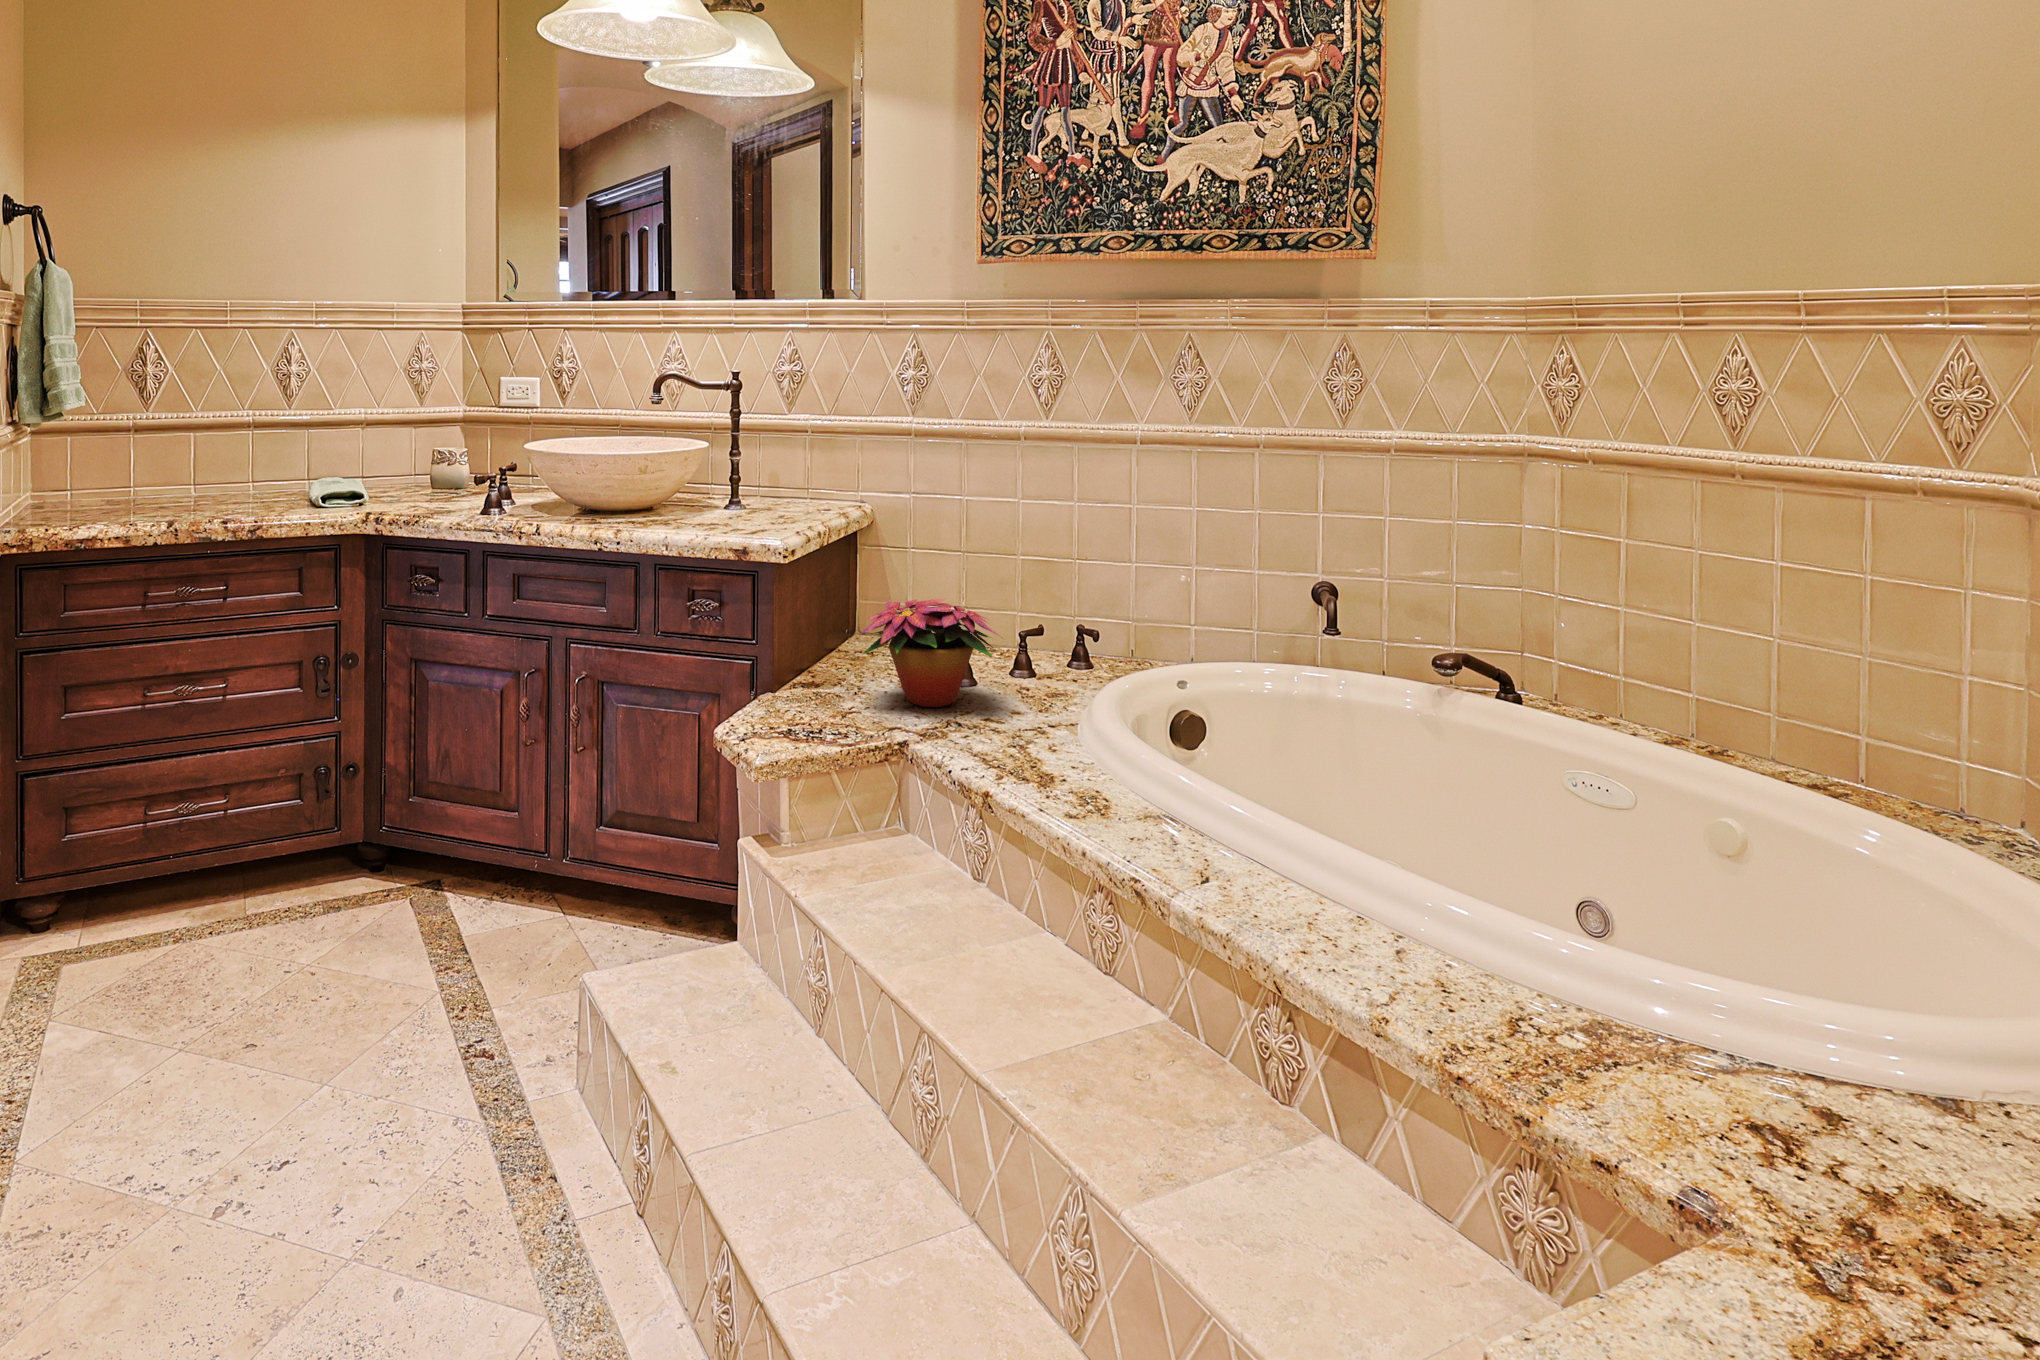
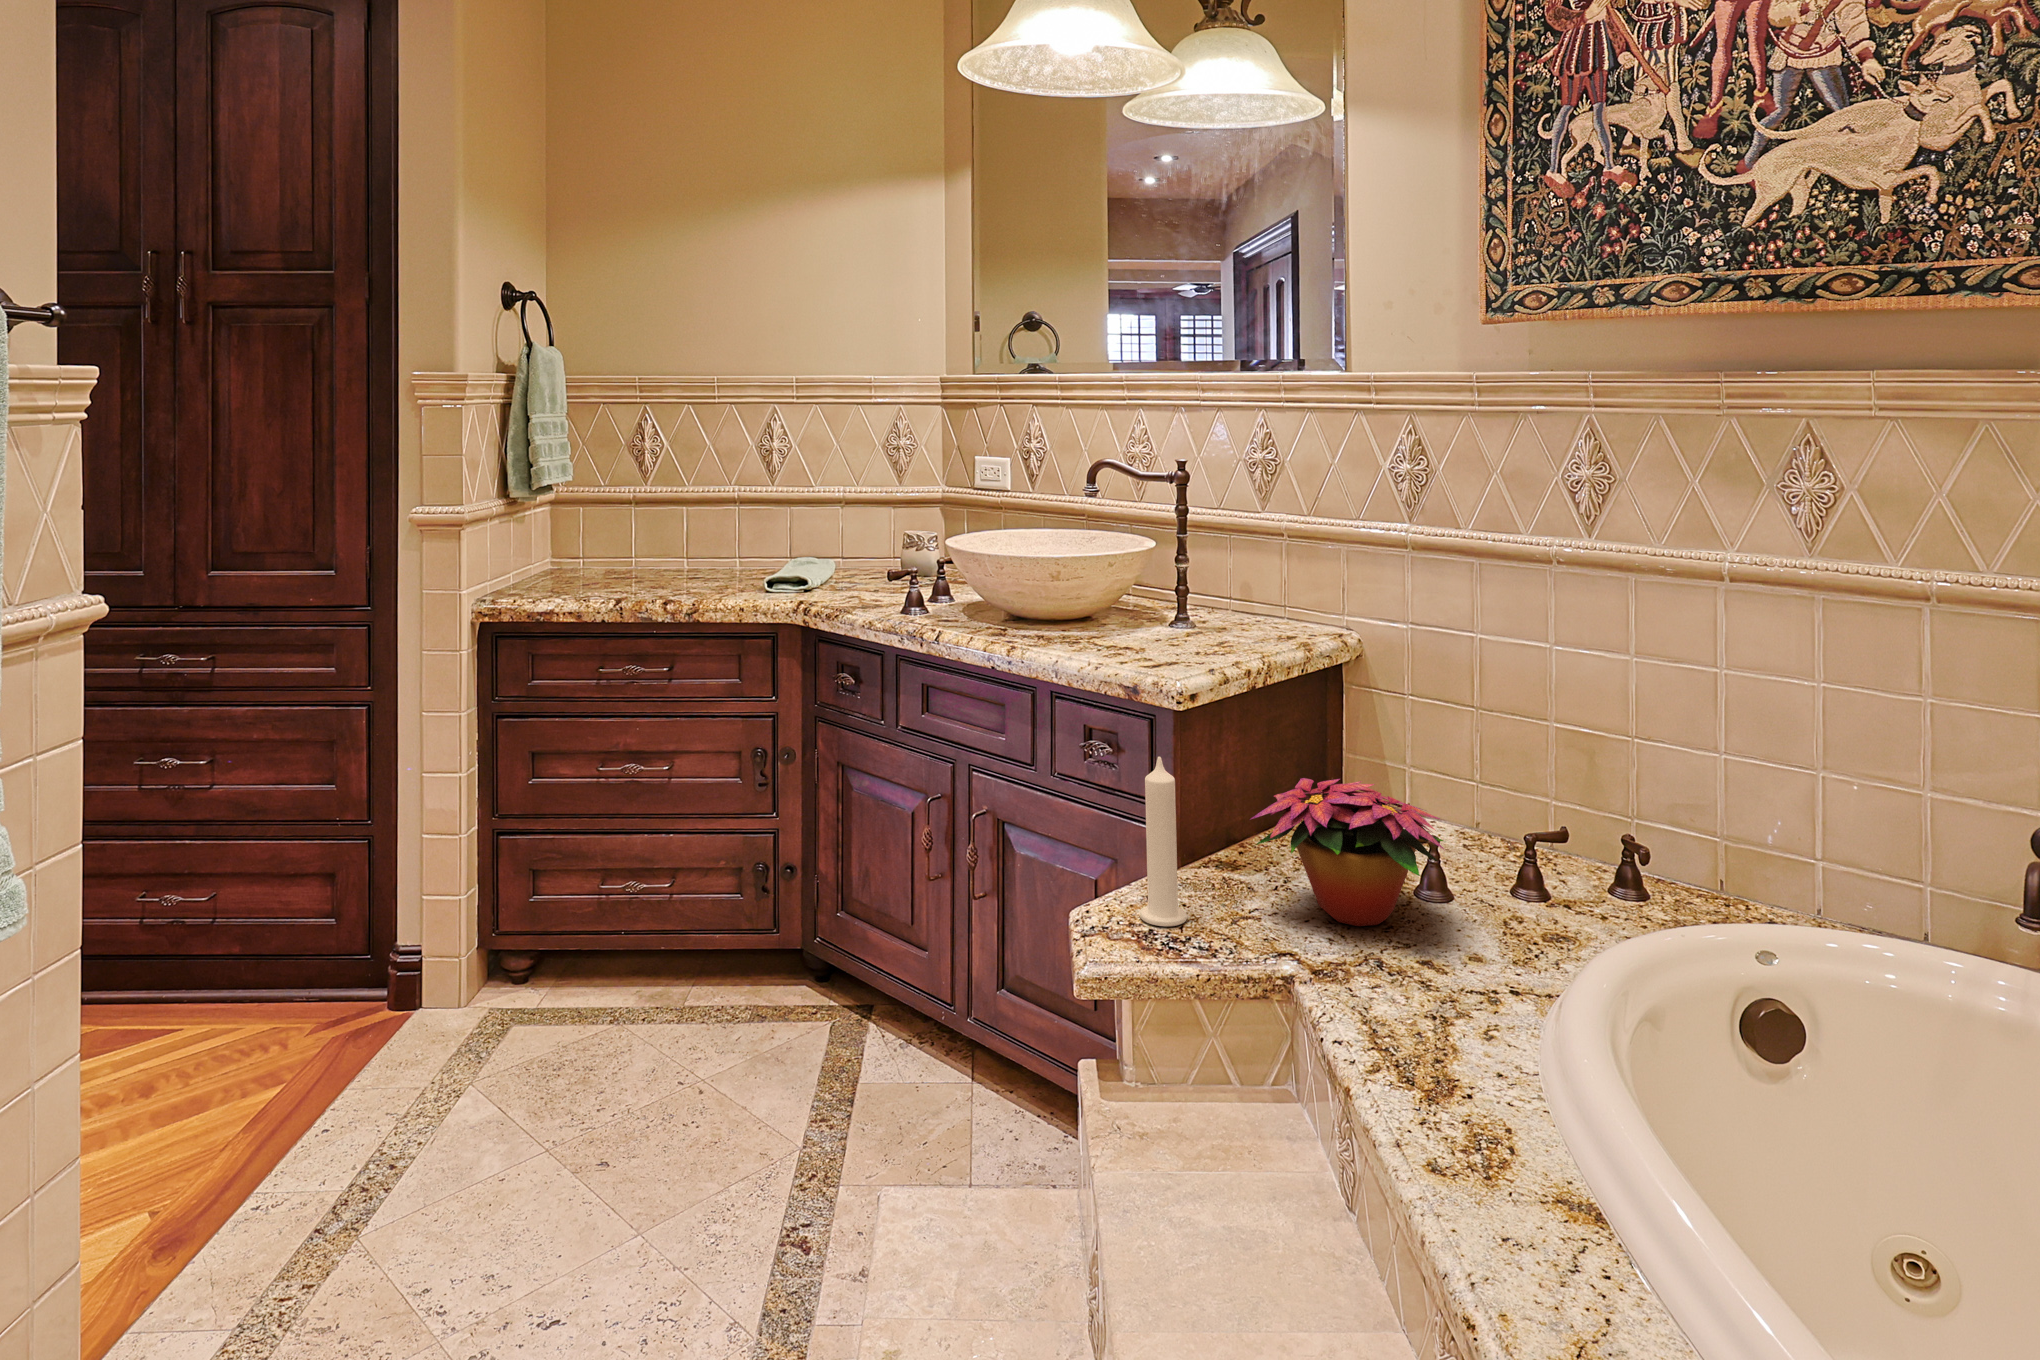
candle: none [778,588,816,725] -> present [1140,757,1187,926]

